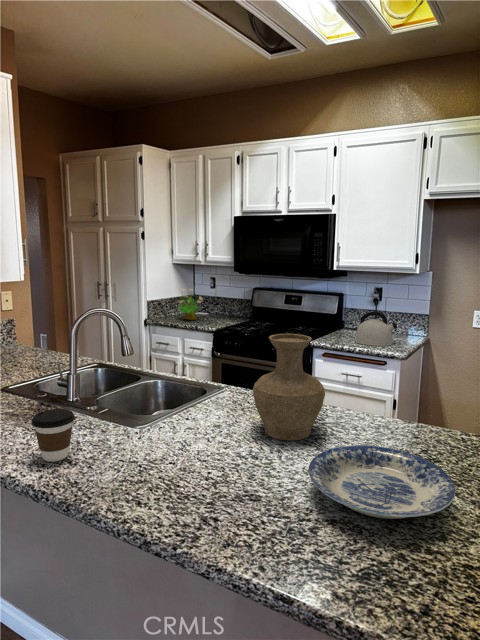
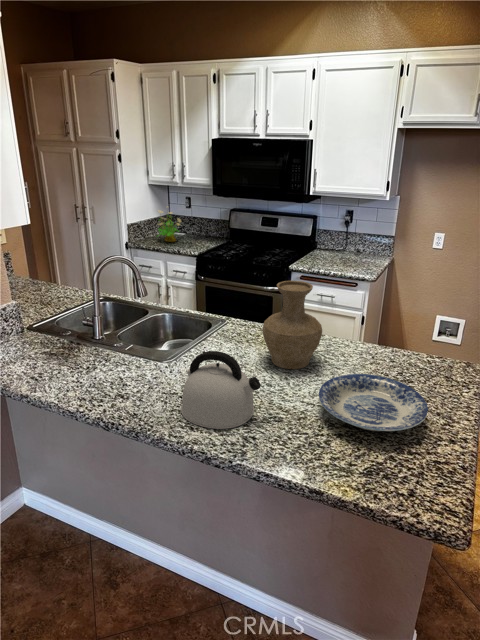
kettle: present [355,312,397,346] -> present [181,351,260,429]
coffee cup: present [31,409,75,462] -> none [87,354,122,398]

